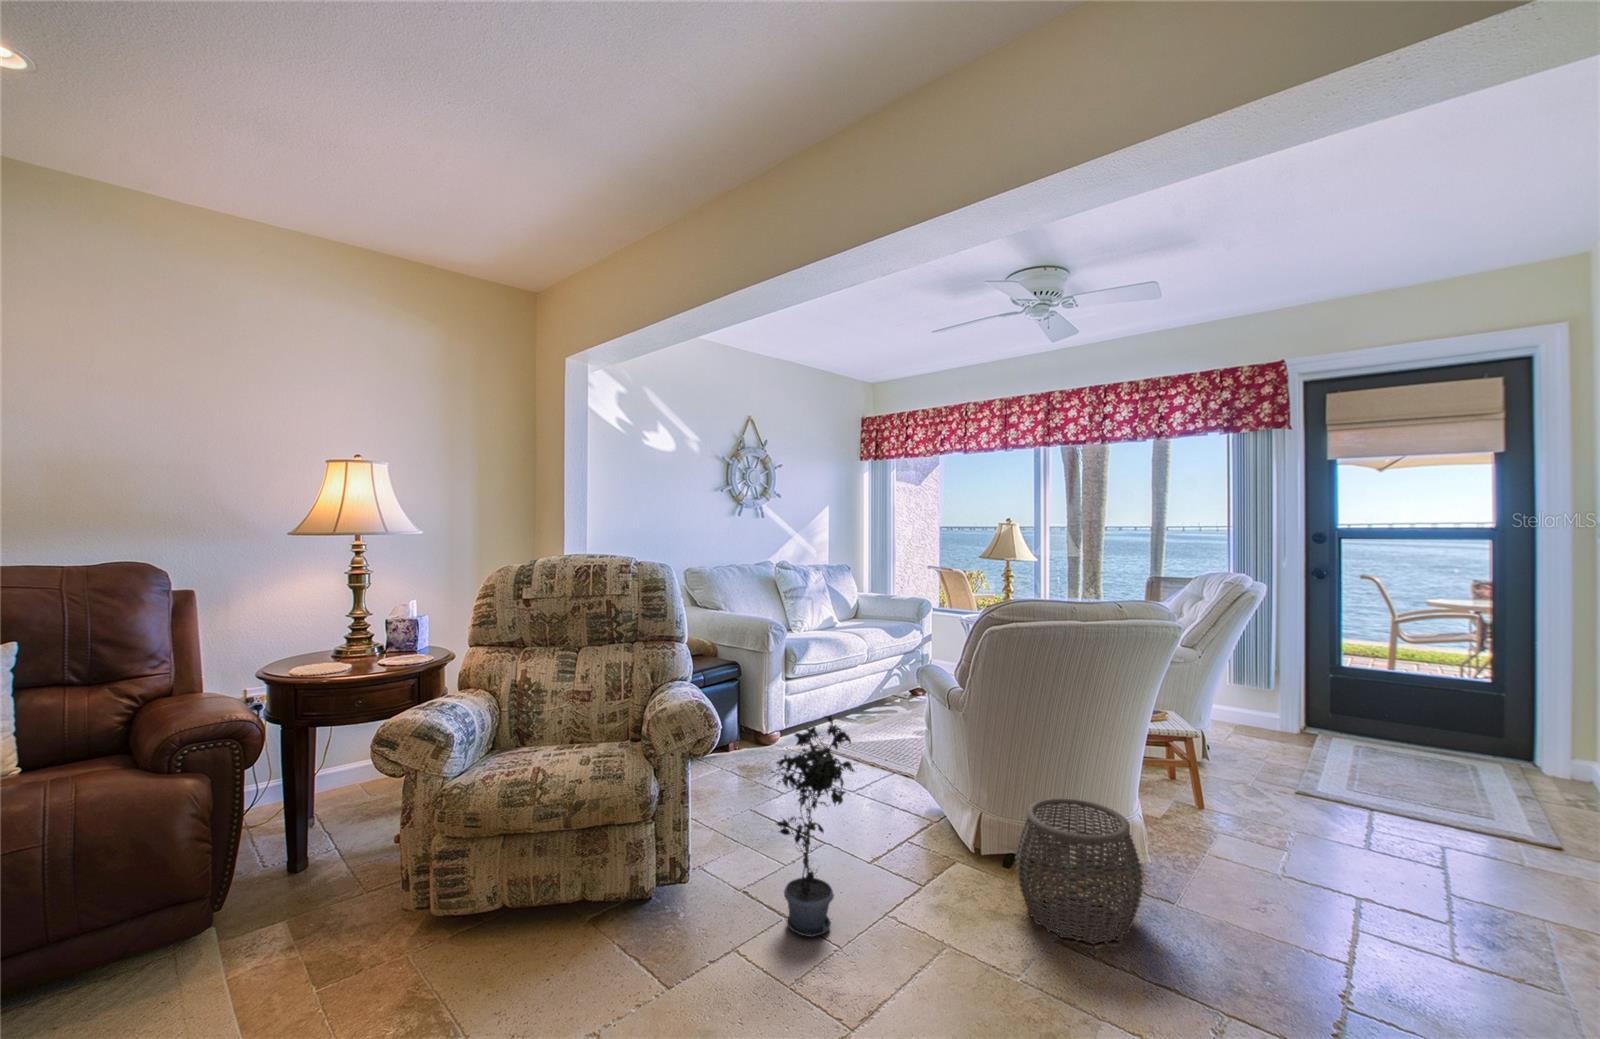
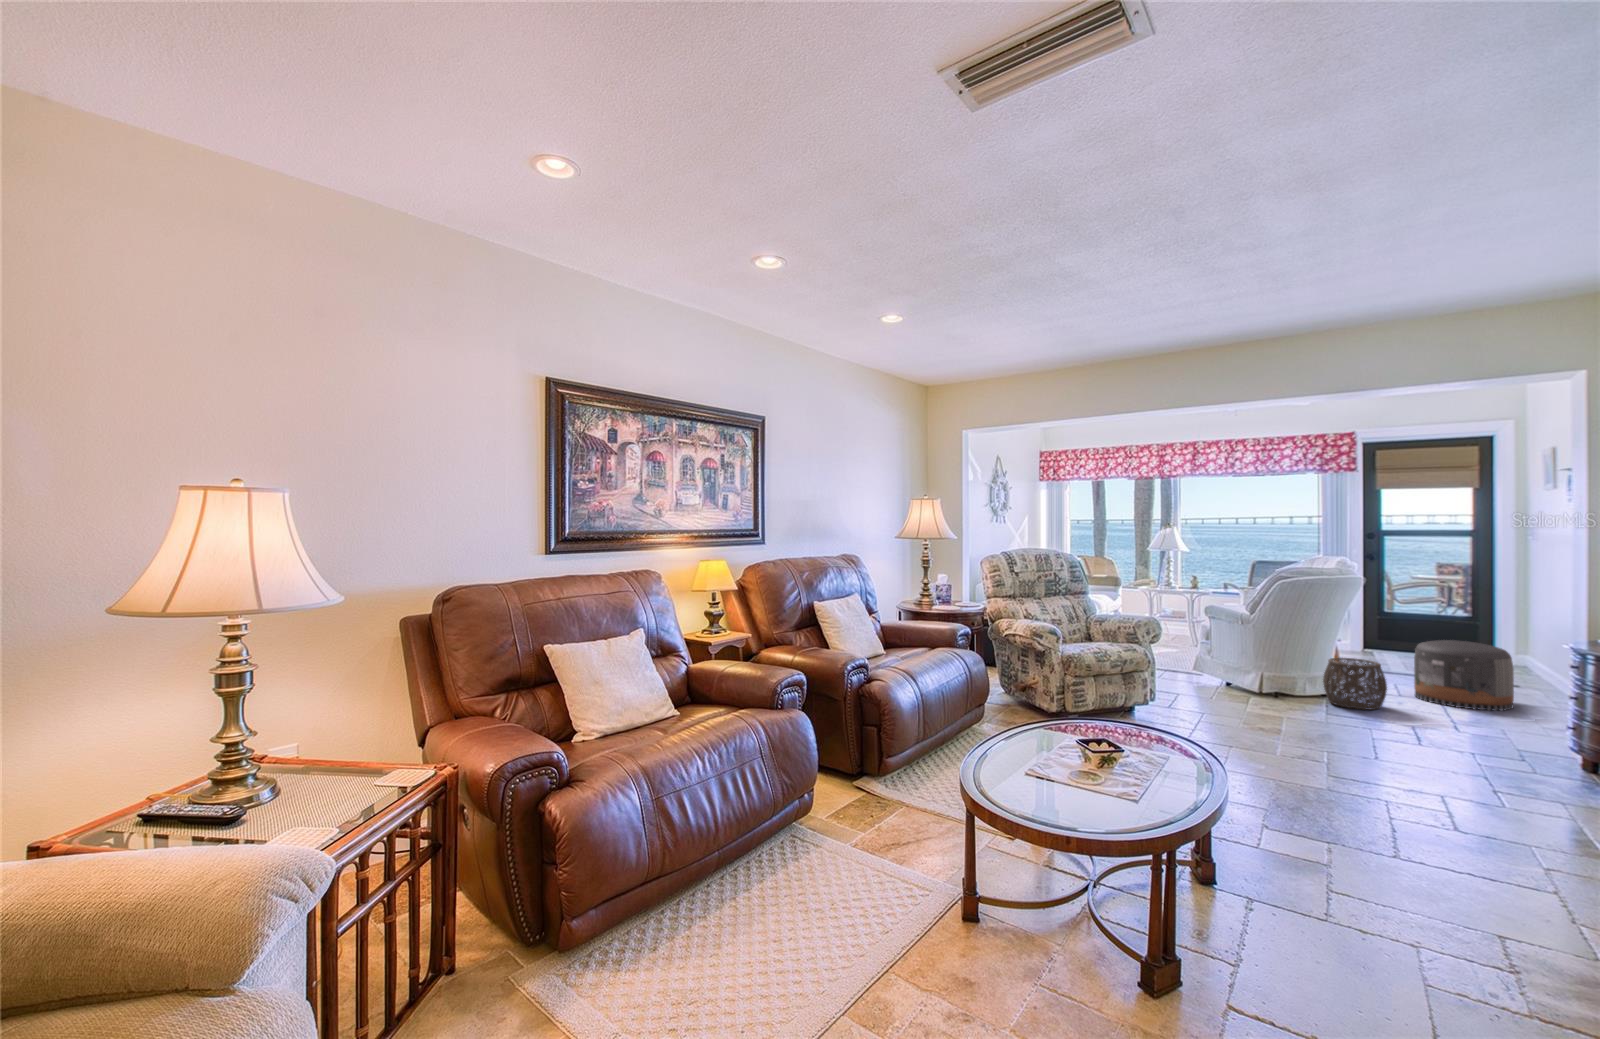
potted plant: present [771,716,855,937] -> none [1231,620,1291,714]
pouf: none [1260,765,1483,975] -> present [1414,640,1514,711]

